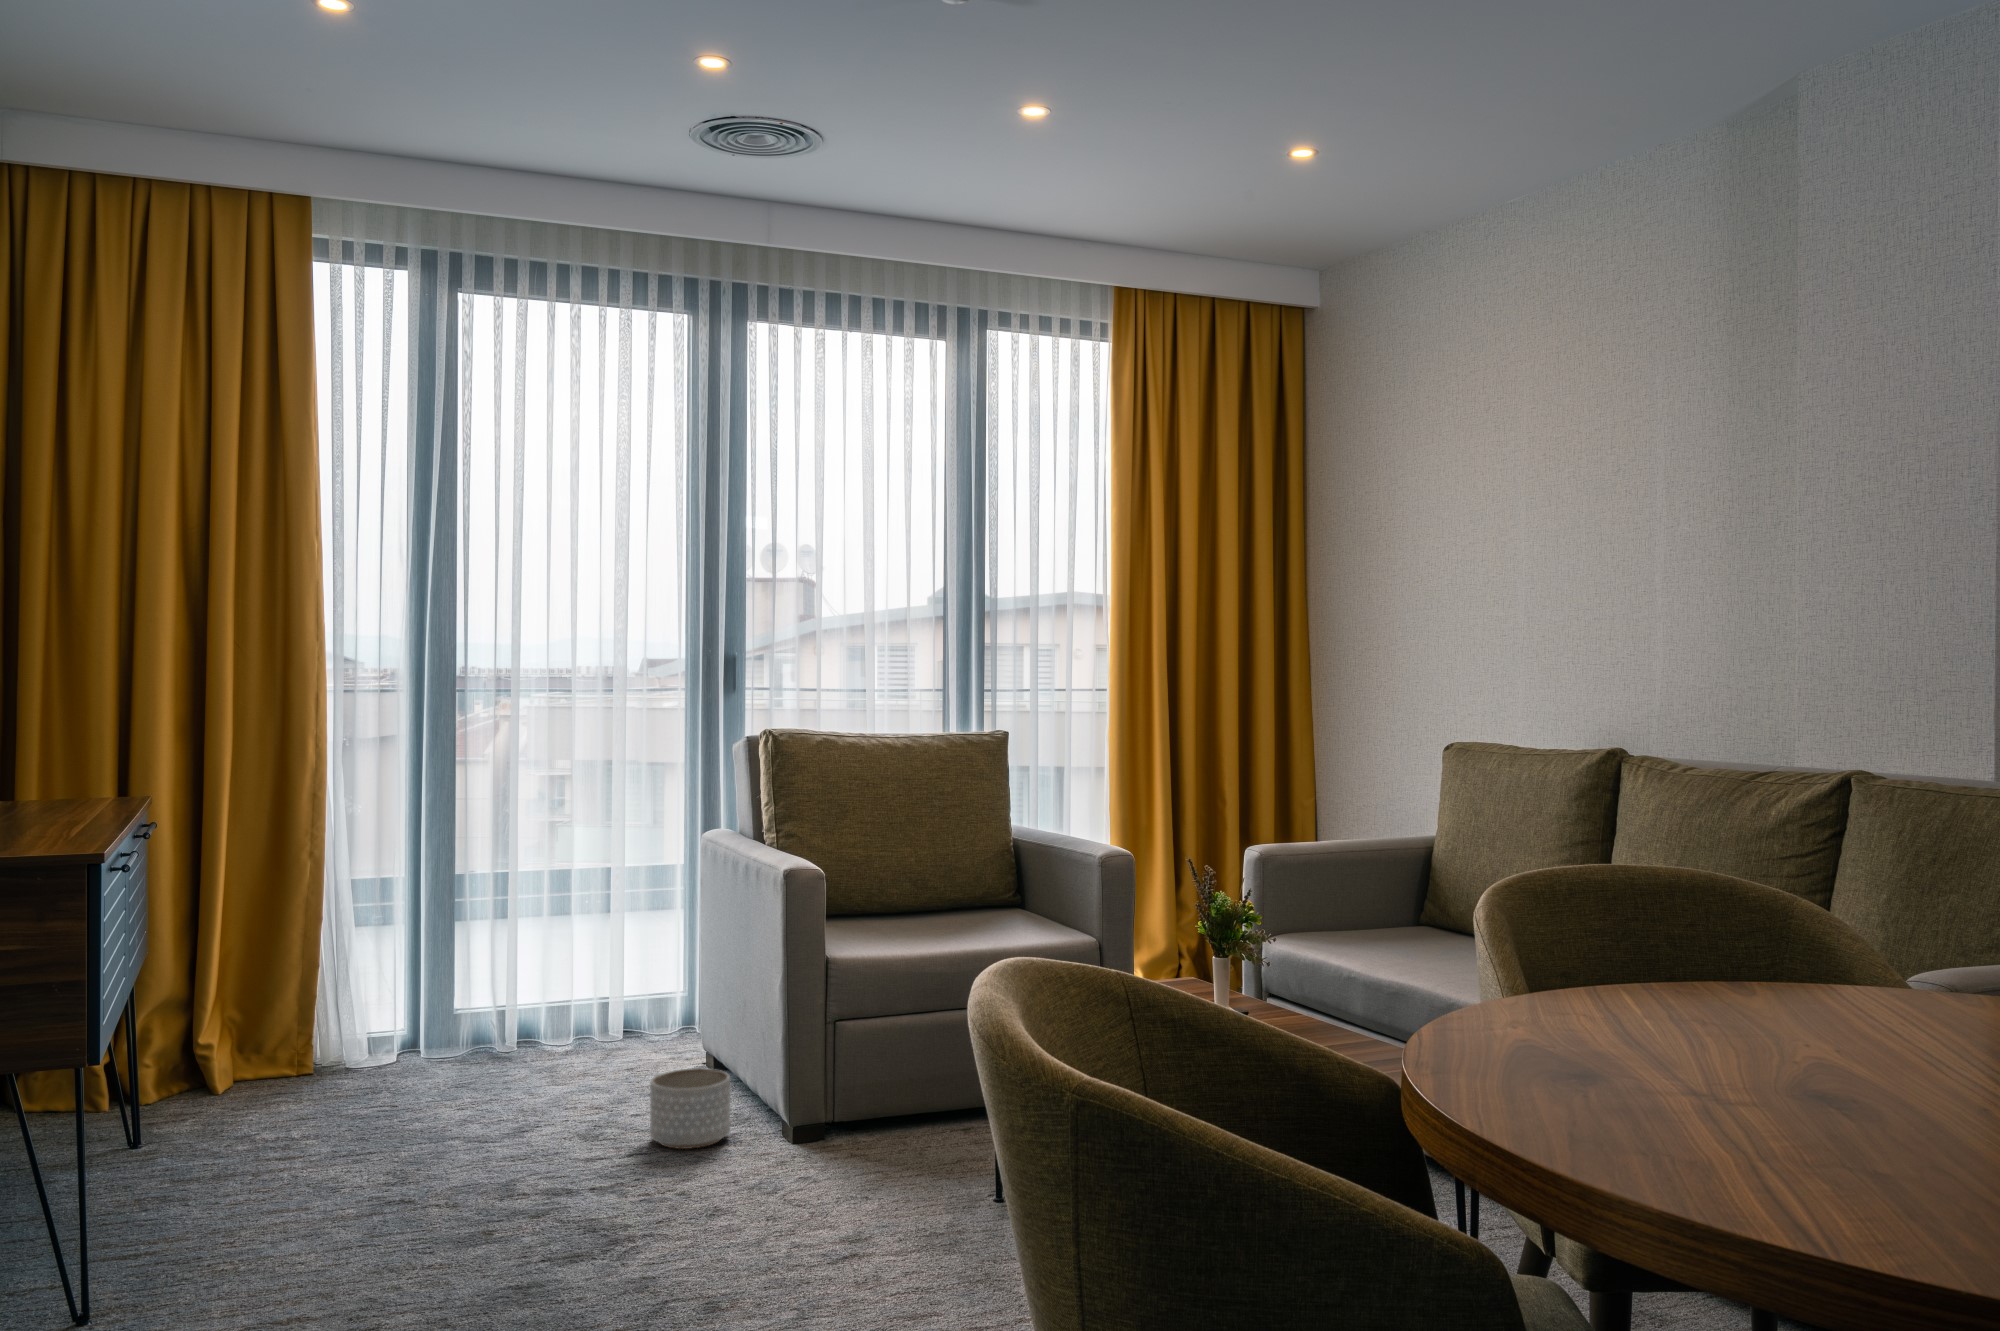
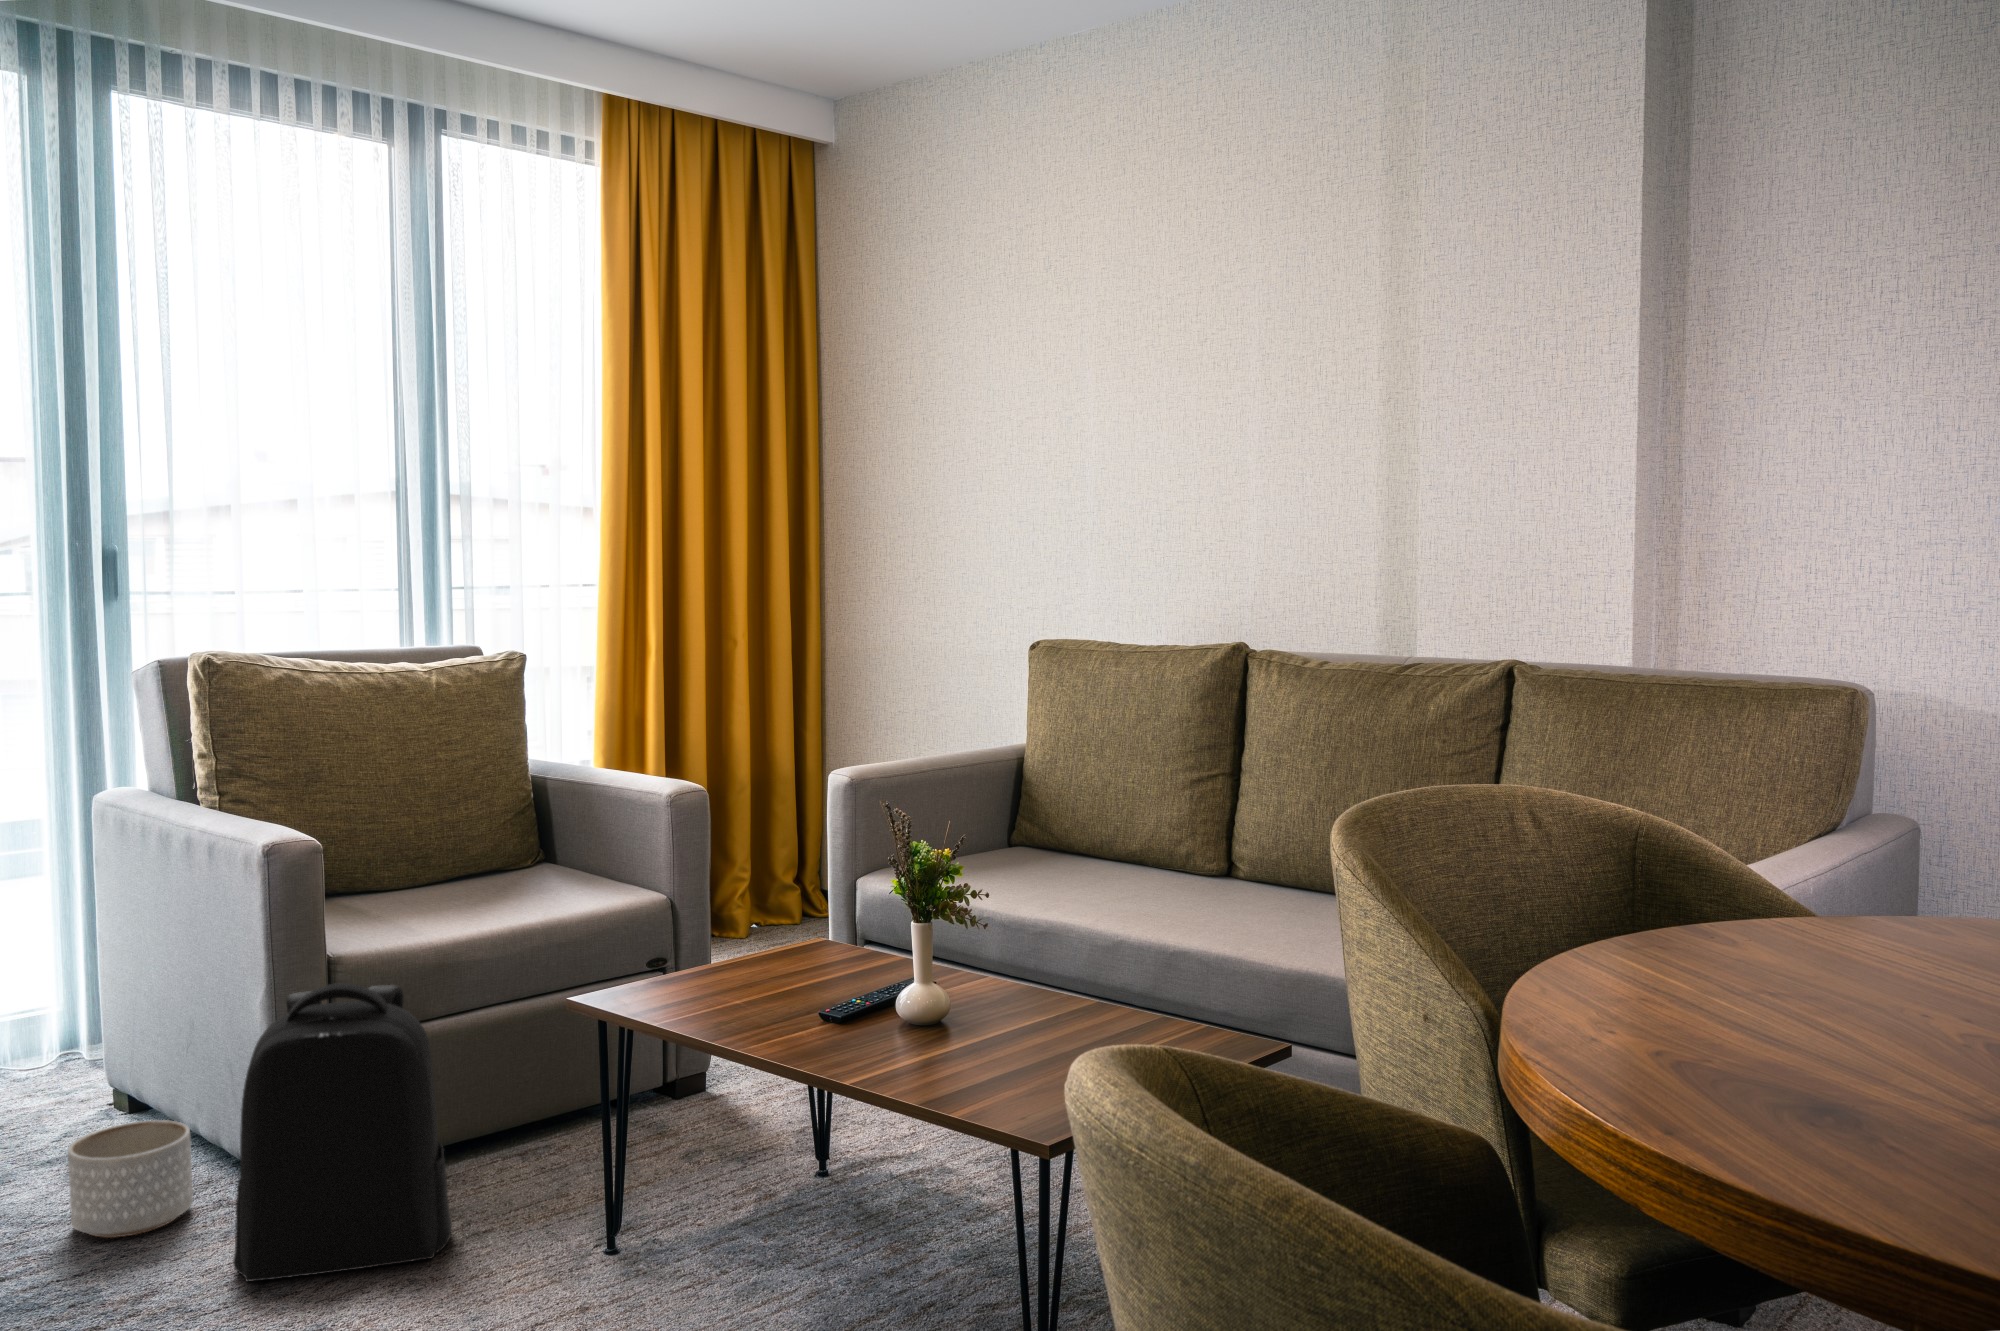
backpack: none [739,973,894,1195] -> present [233,983,452,1281]

